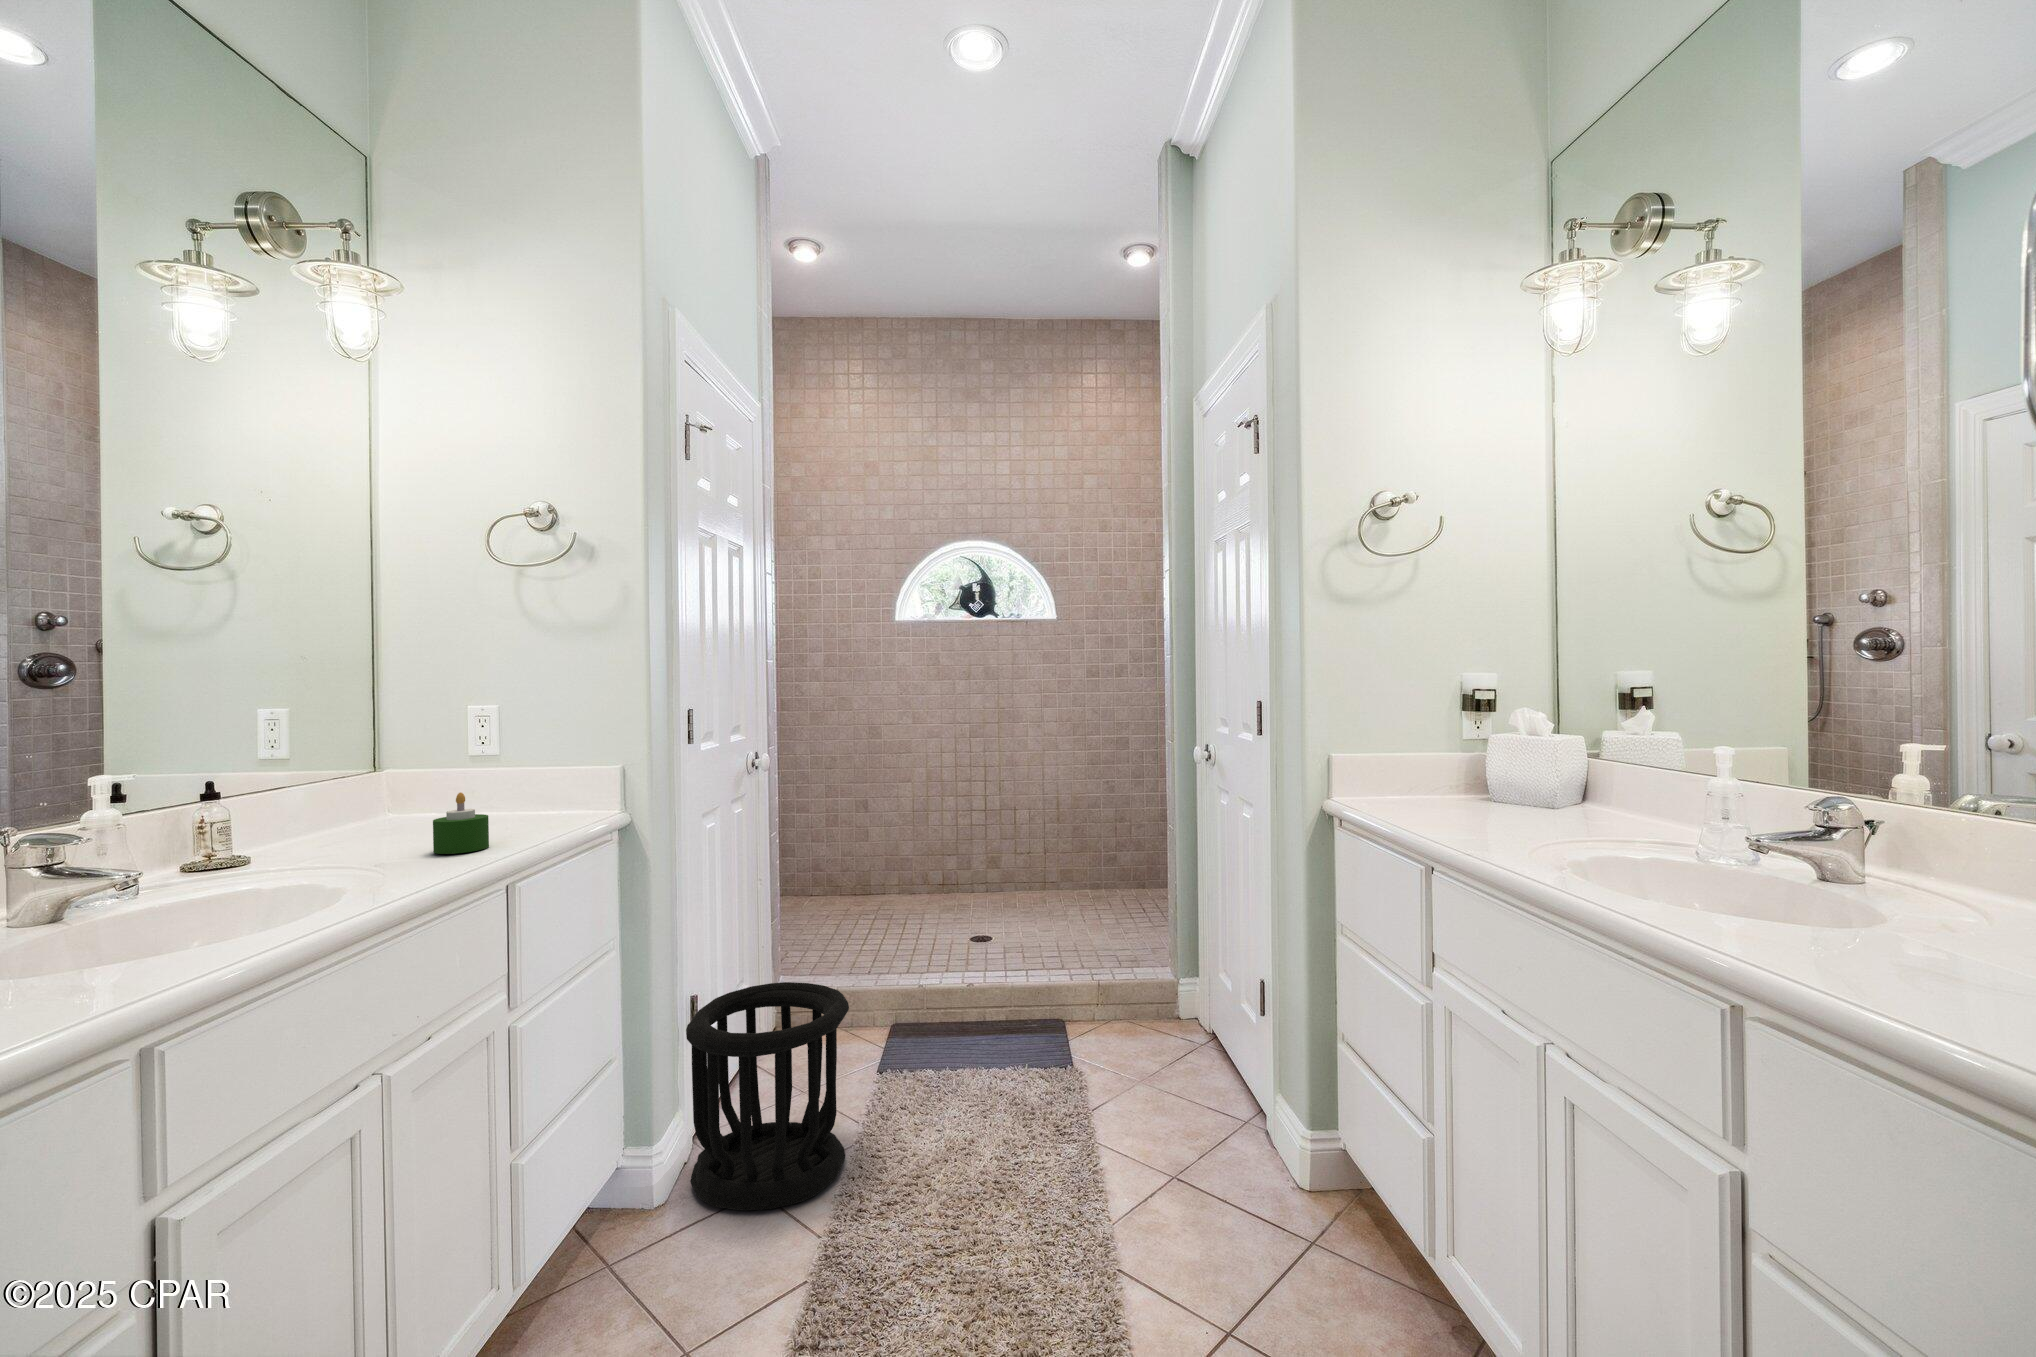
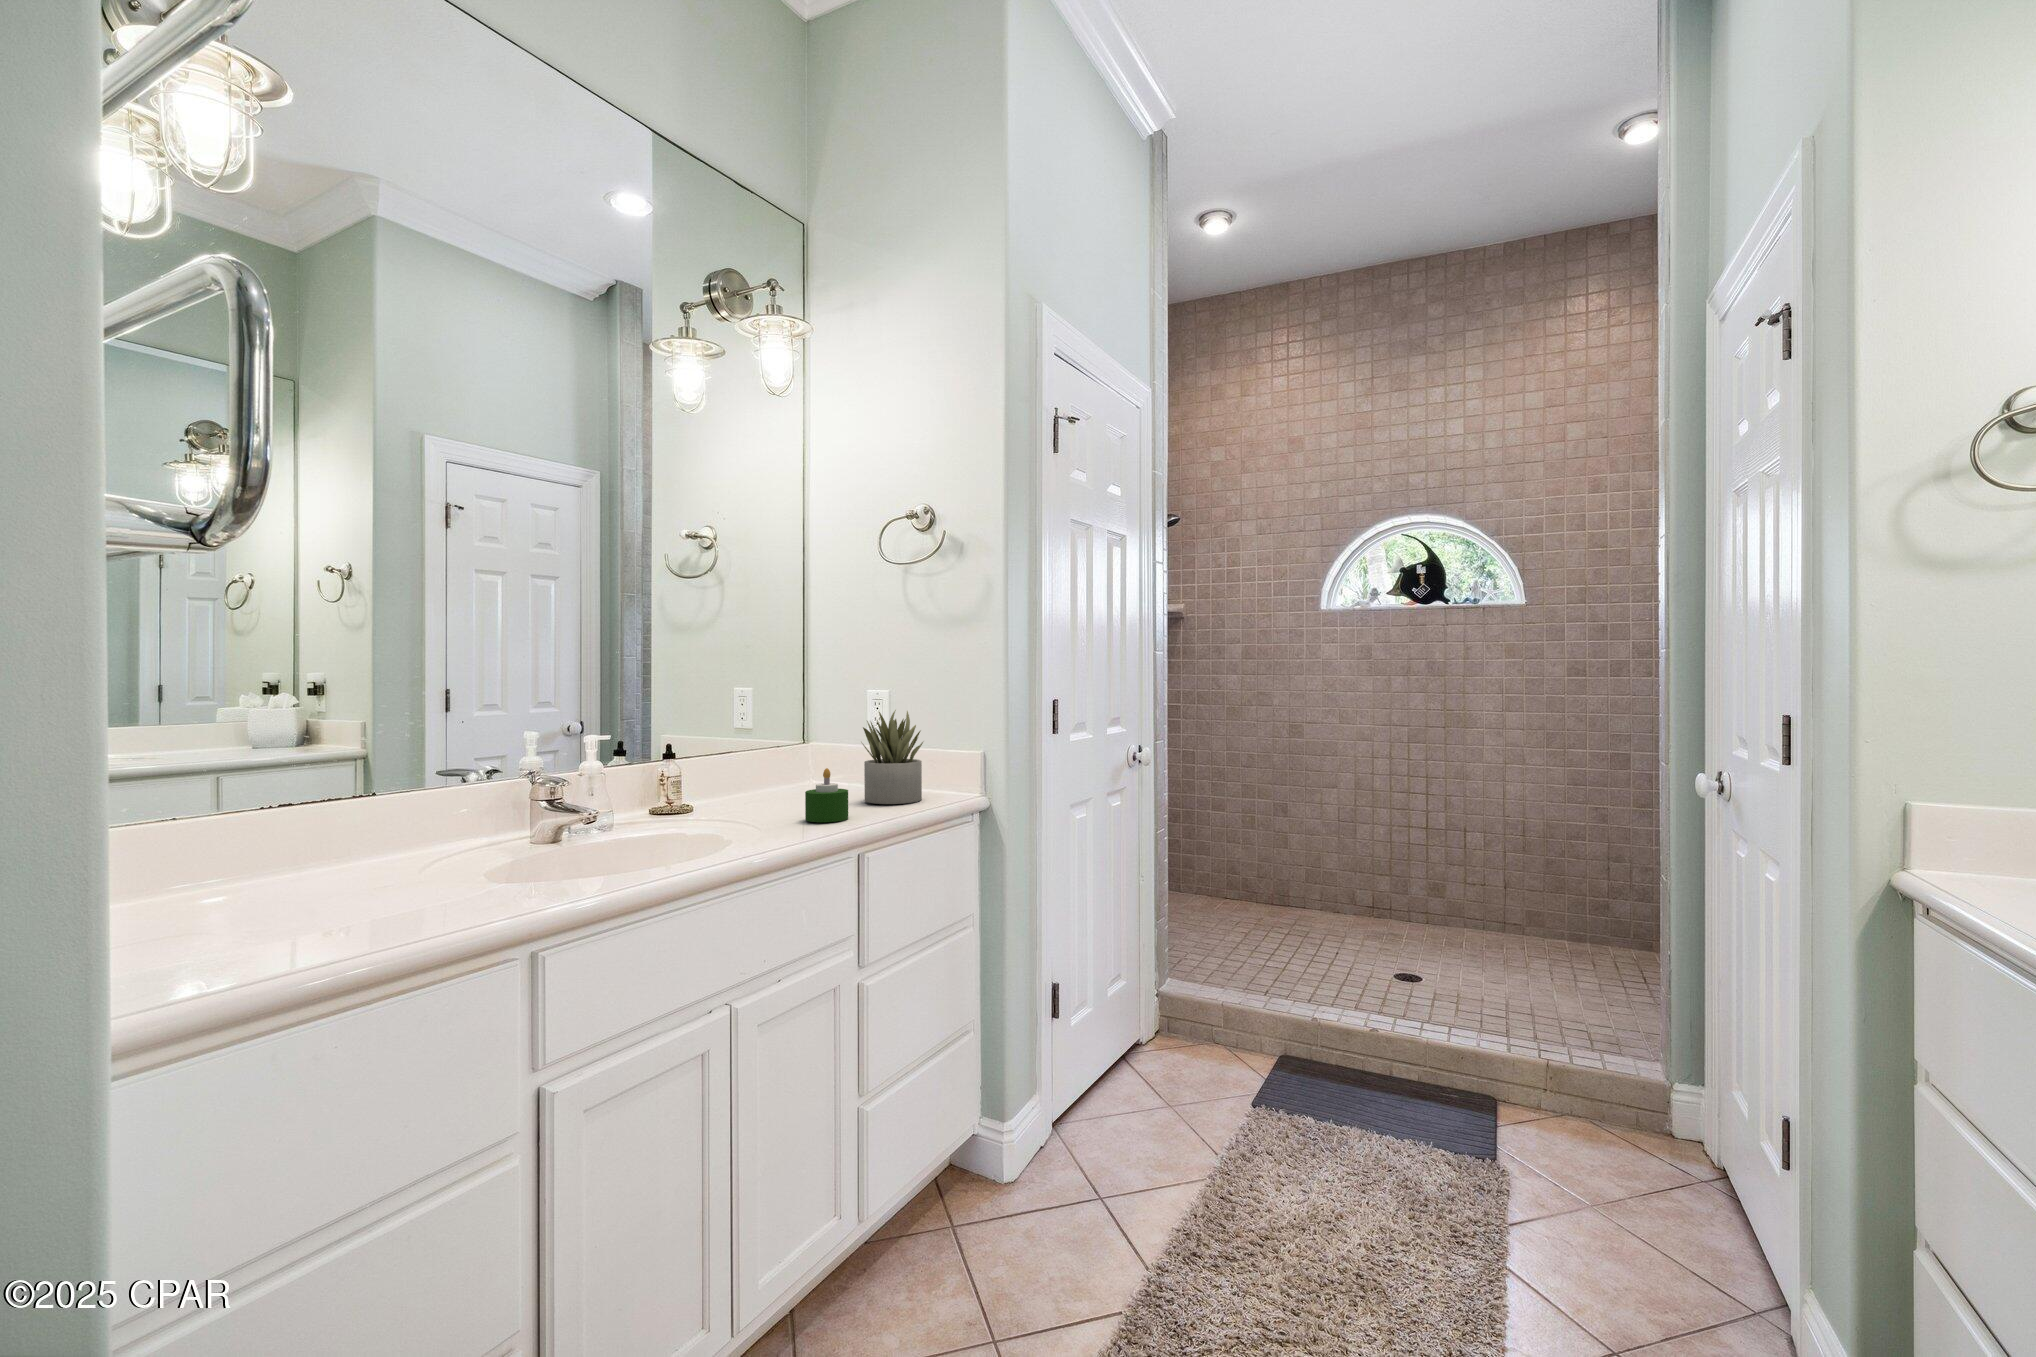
succulent plant: none [483,724,563,828] -> present [862,710,923,804]
wastebasket: present [686,982,849,1211] -> none [1036,986,1200,1225]

